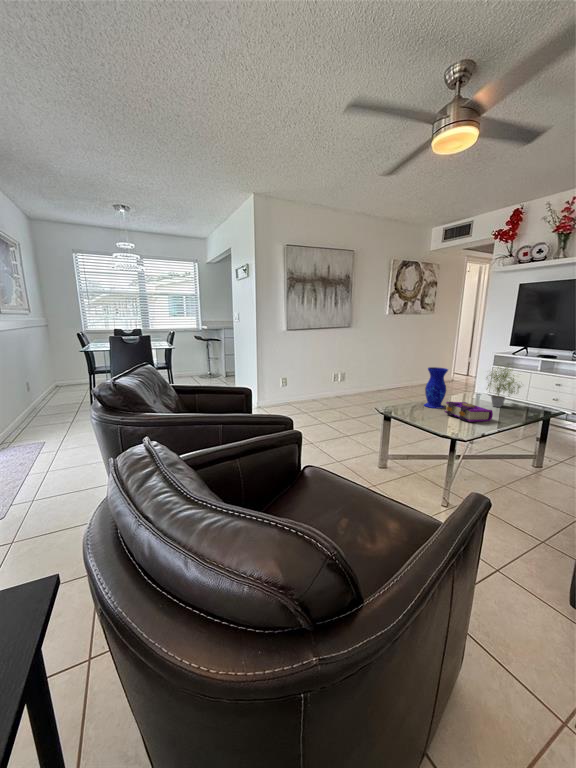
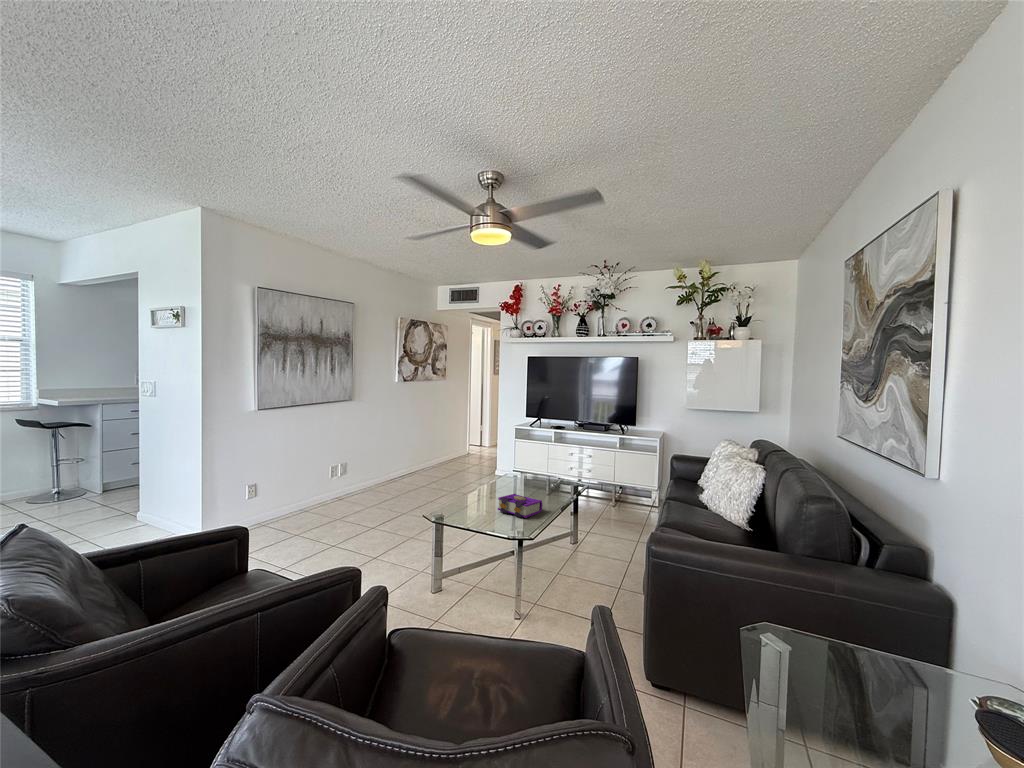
vase: present [424,367,448,409] -> none [471,456,493,505]
potted plant: present [488,367,520,407] -> none [521,445,559,491]

